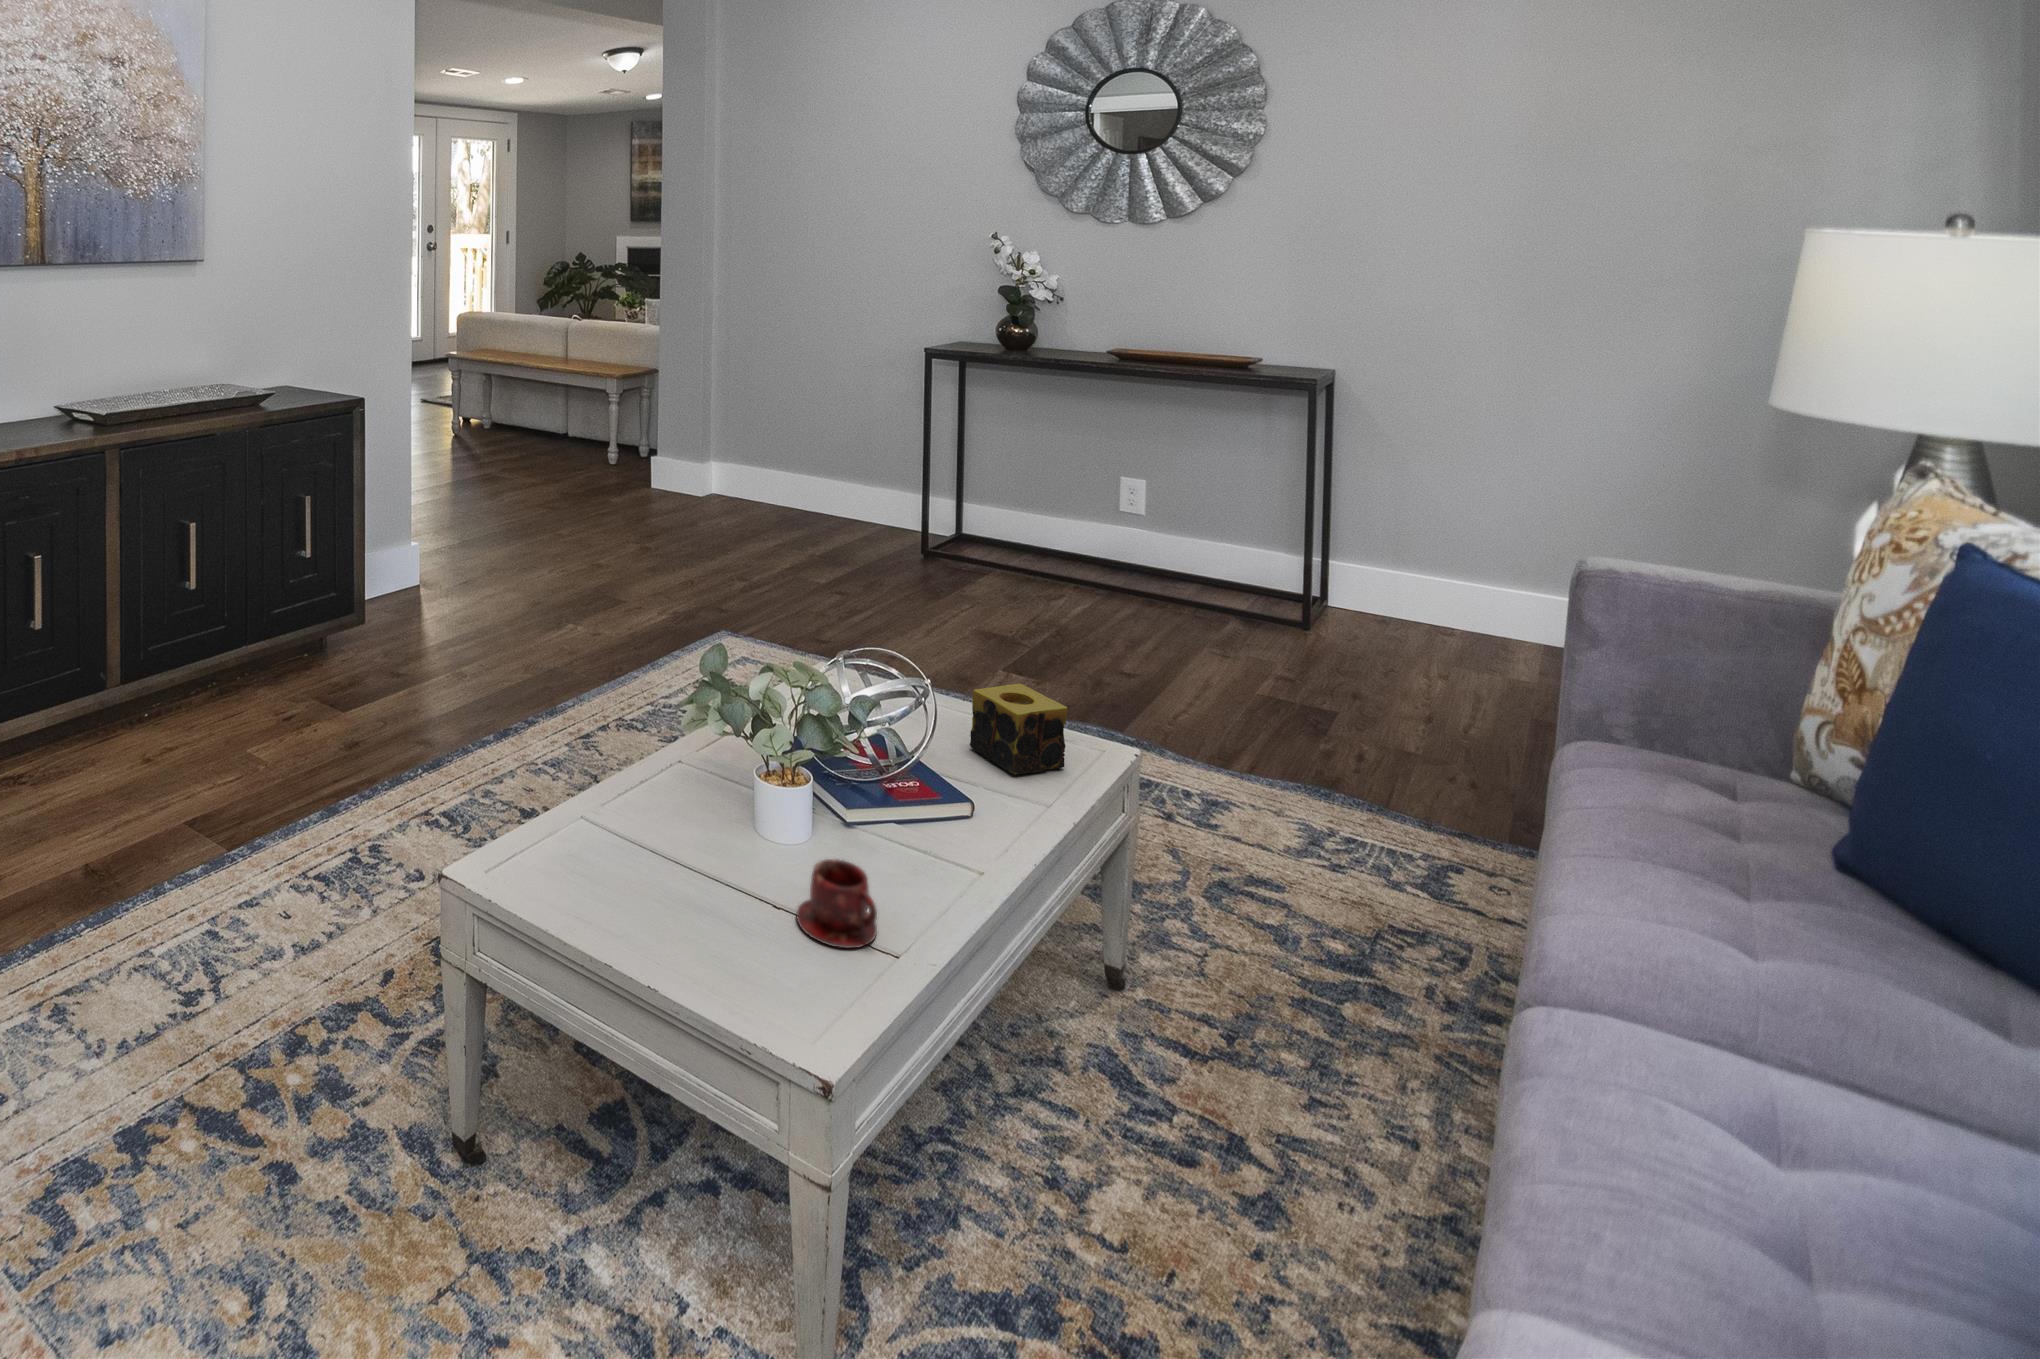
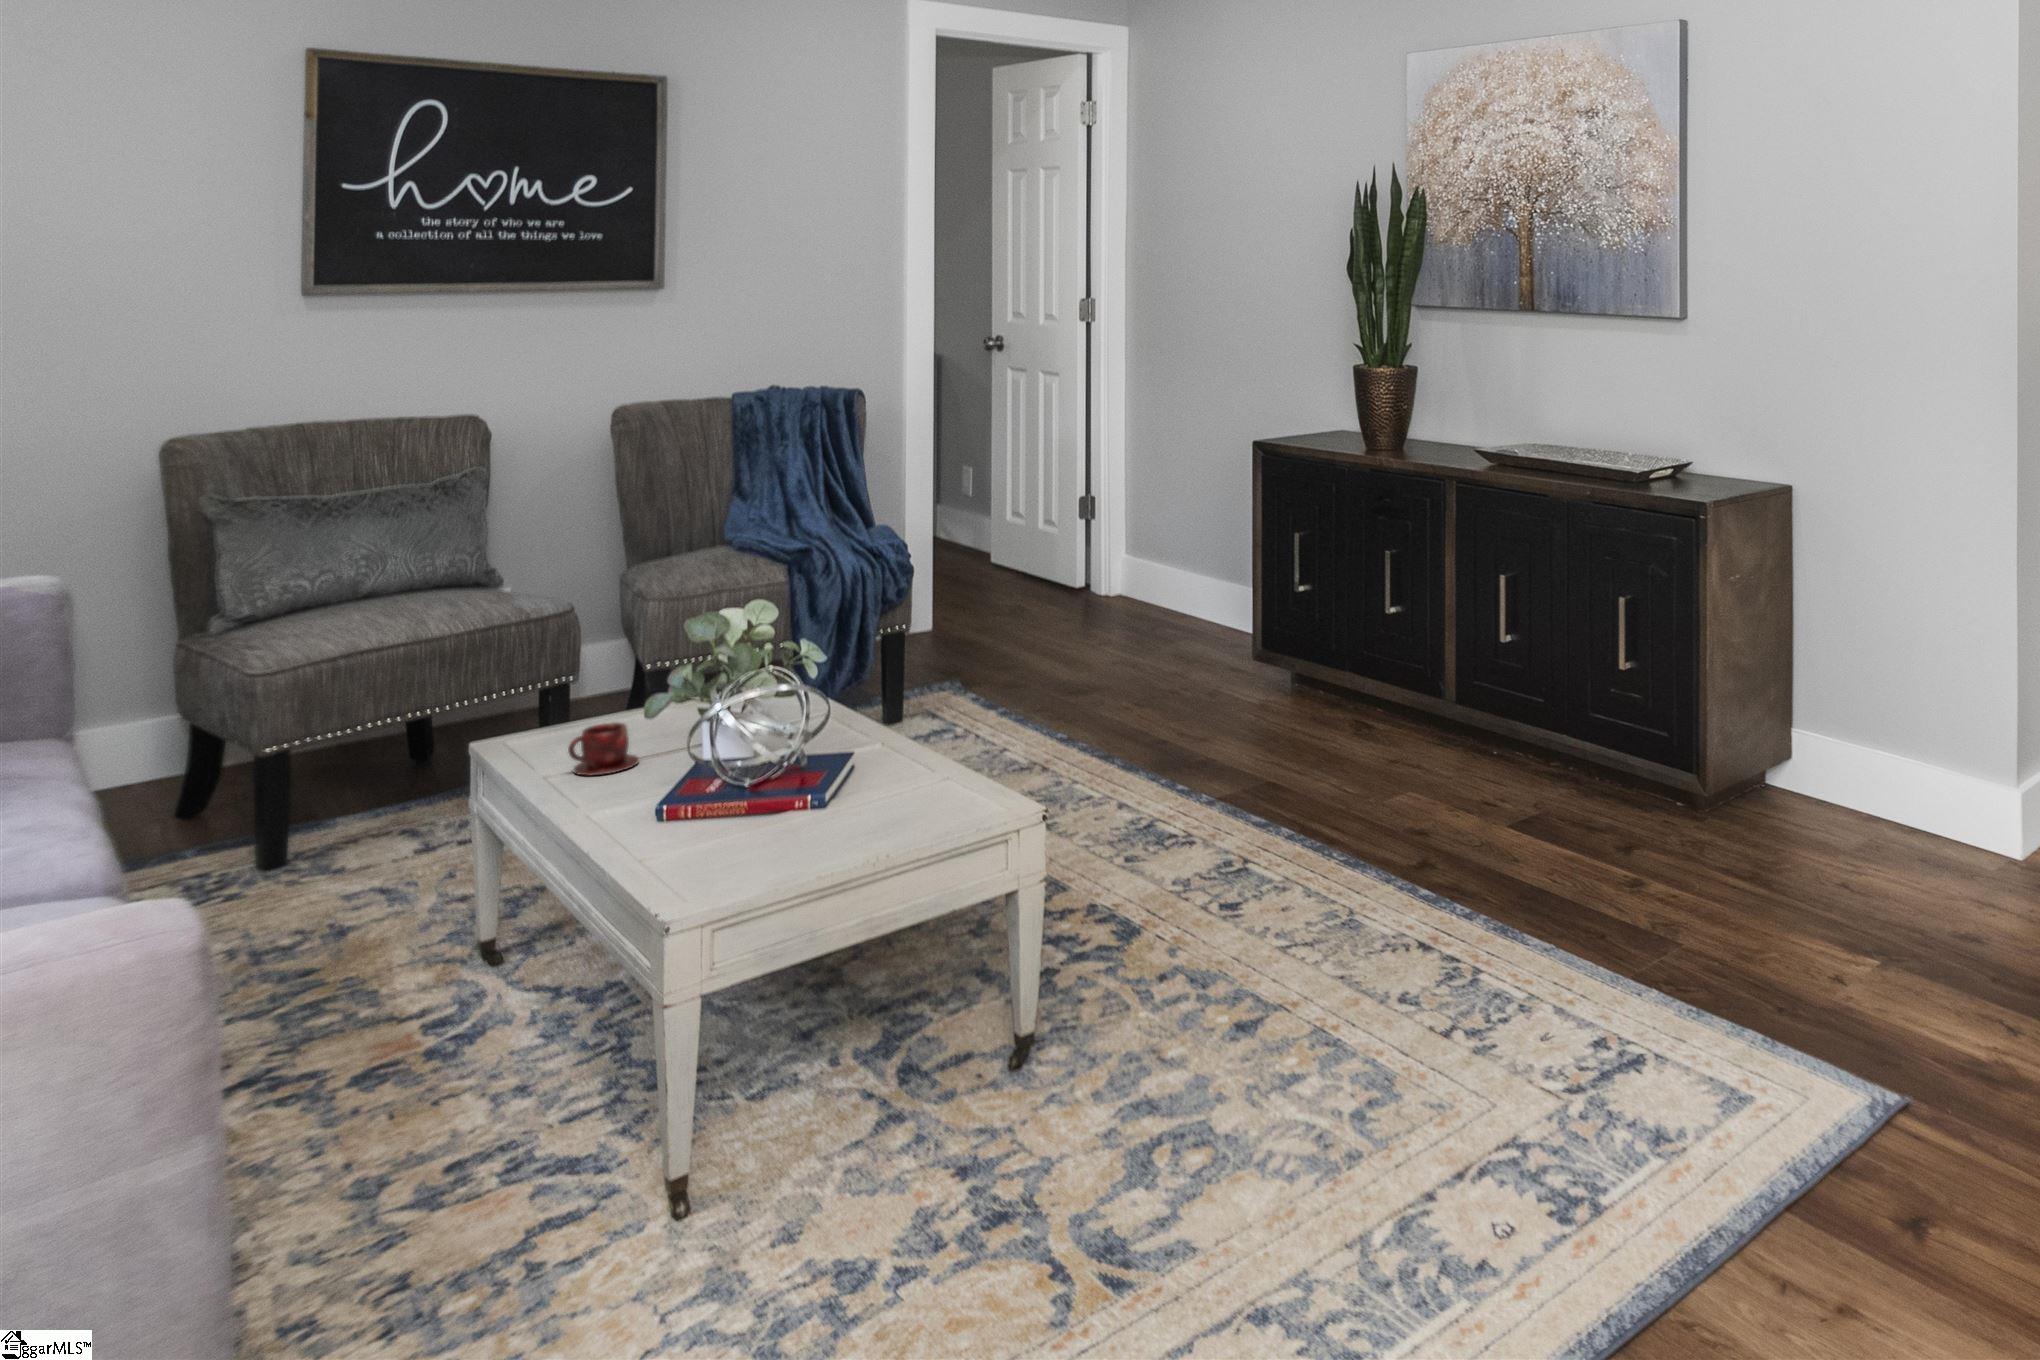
candle: present [970,684,1068,775] -> none [698,776,789,876]

